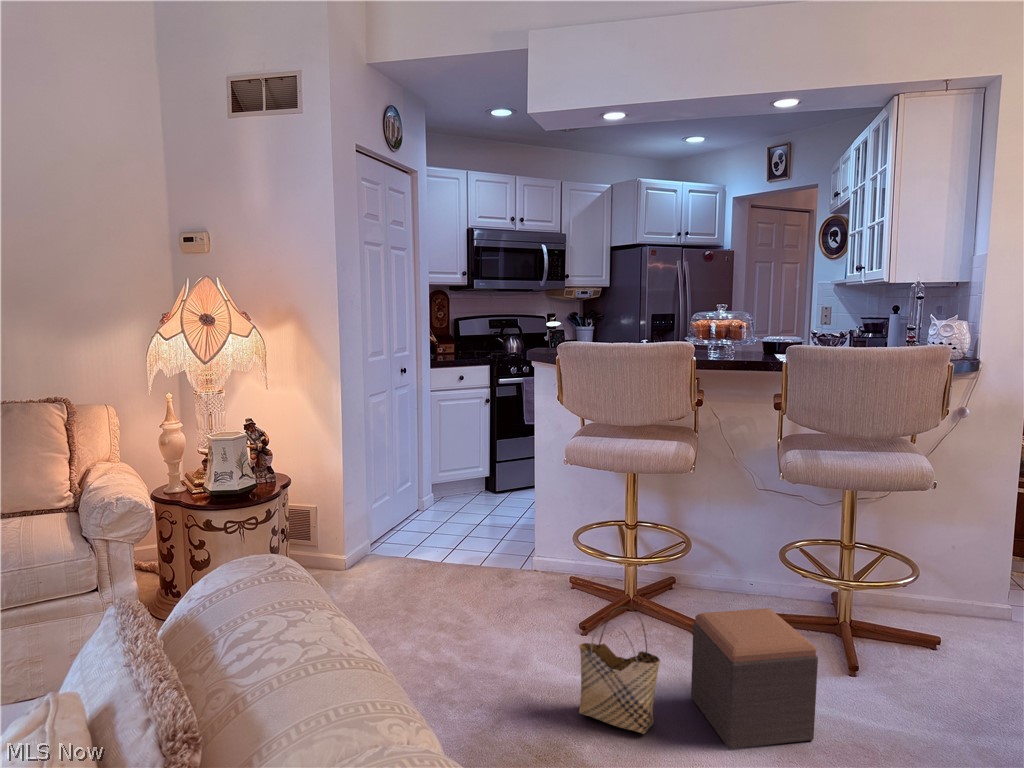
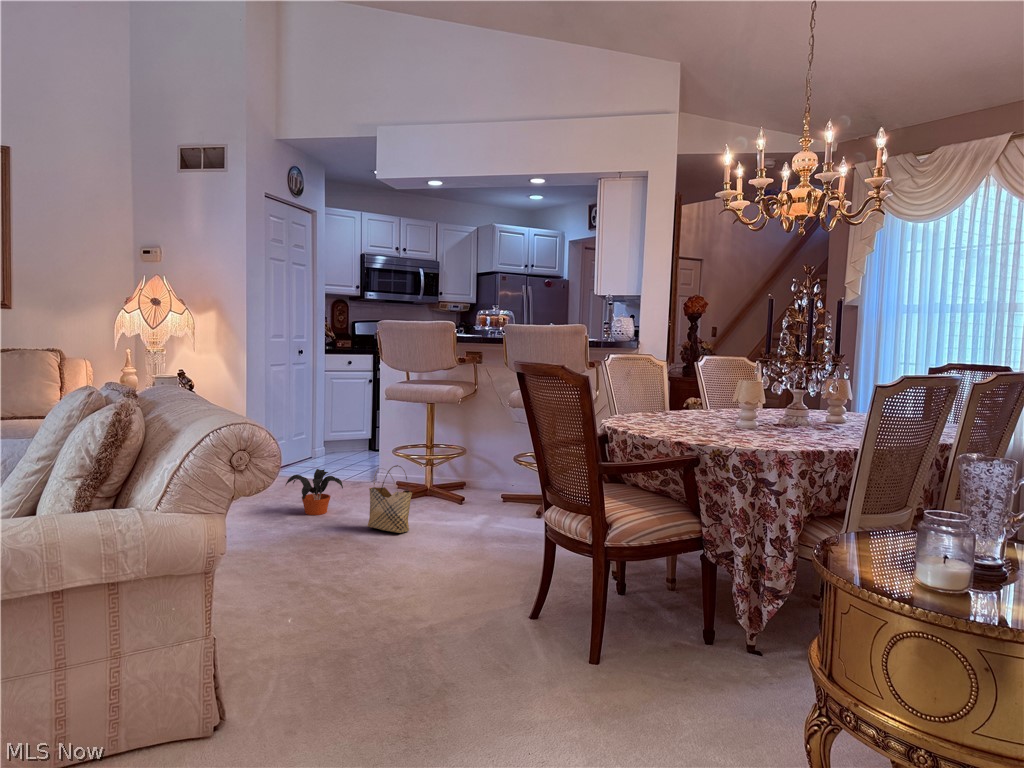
potted plant: none [427,587,518,671] -> present [286,469,343,515]
footstool: present [691,608,818,749] -> none [439,471,497,538]

